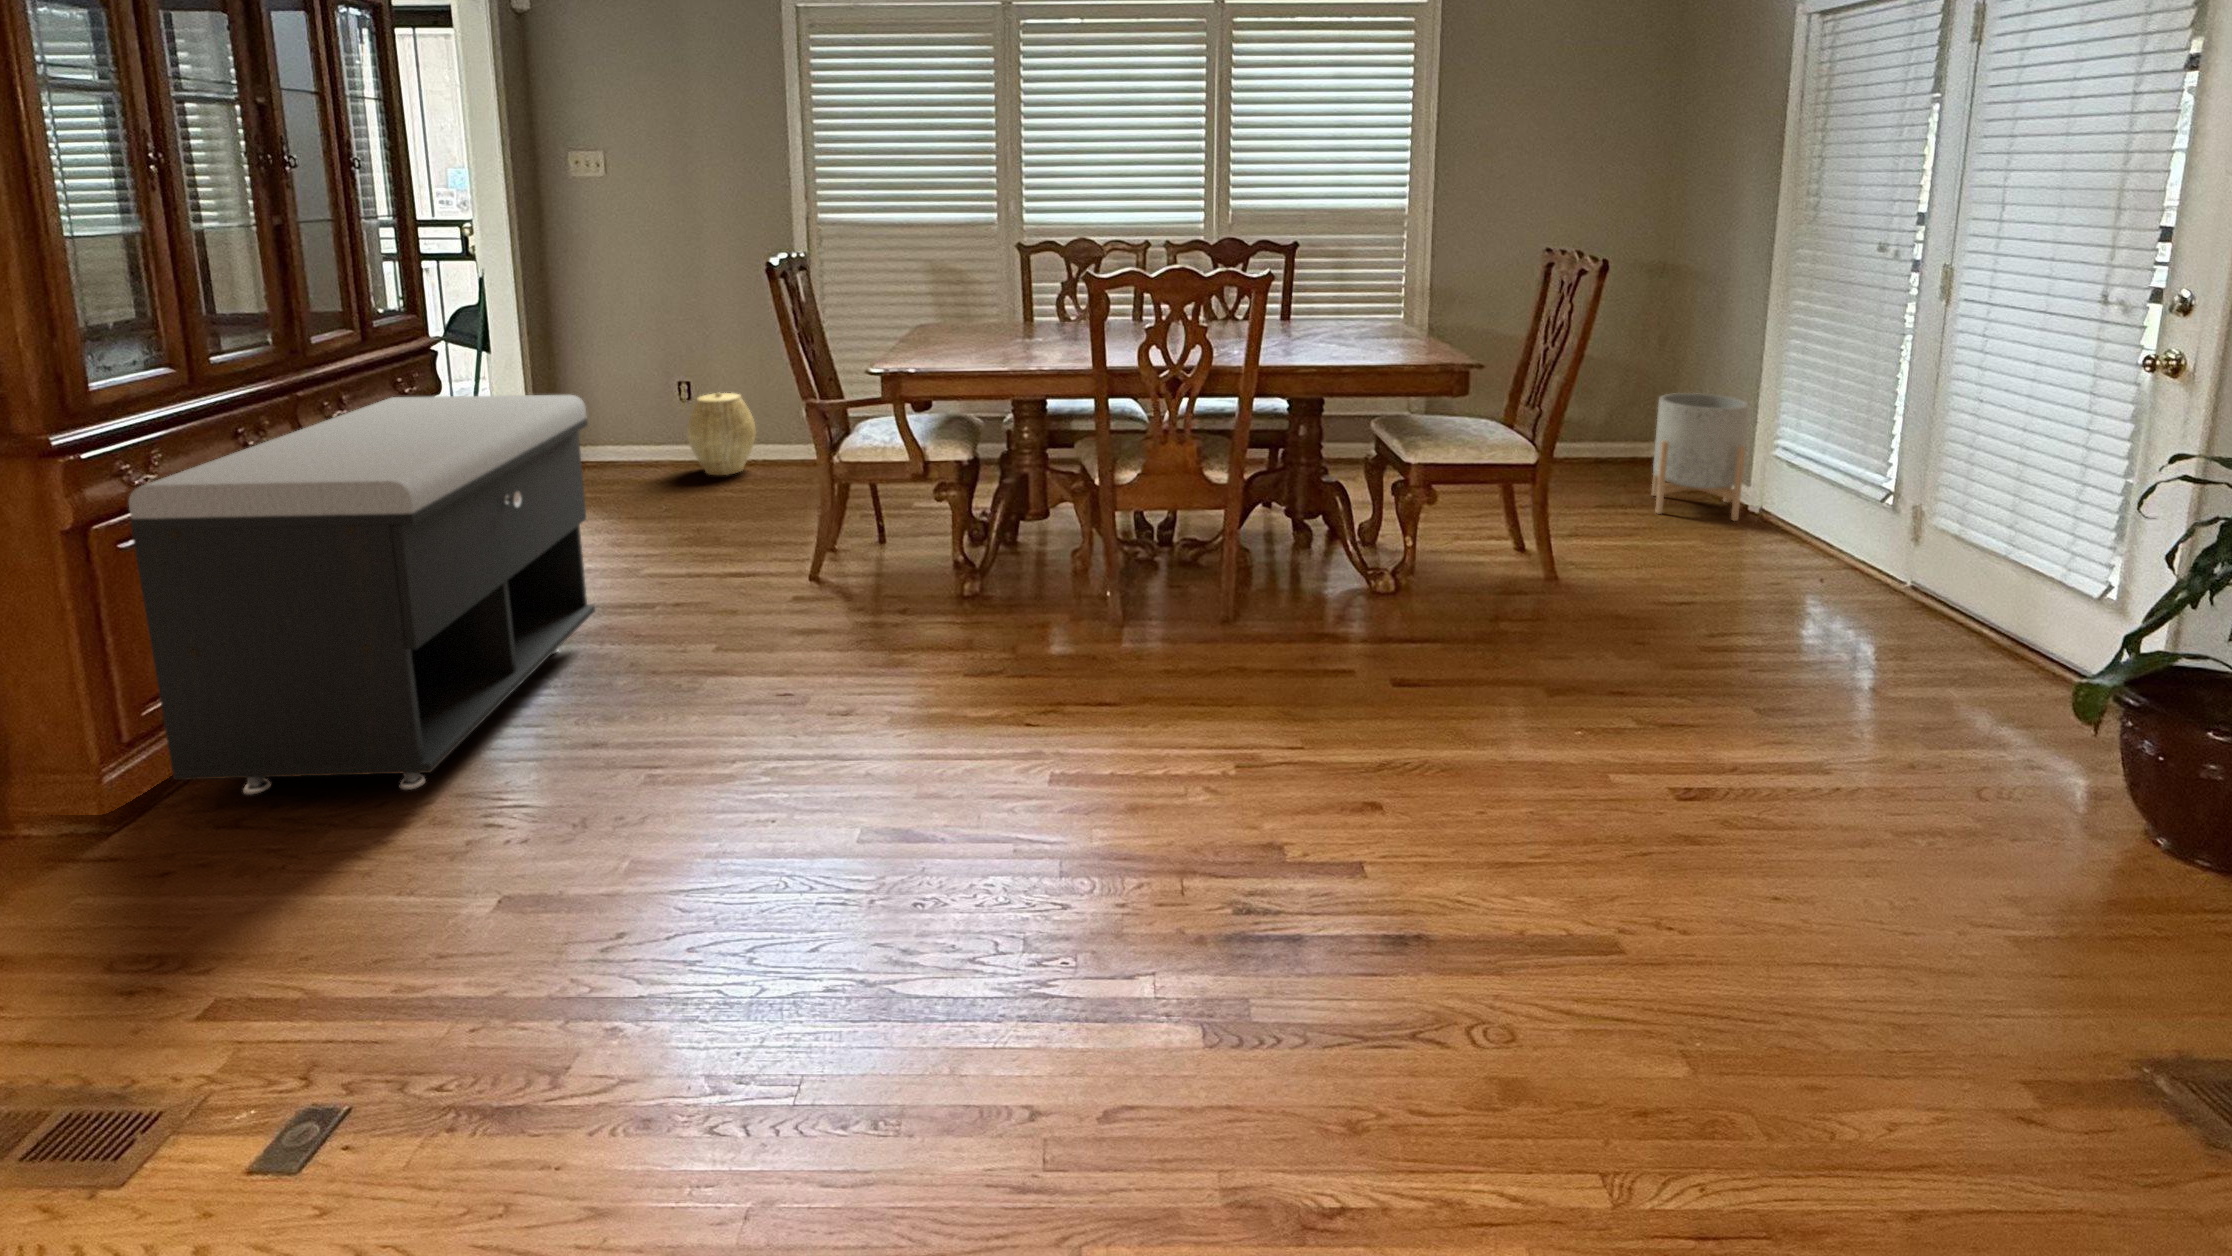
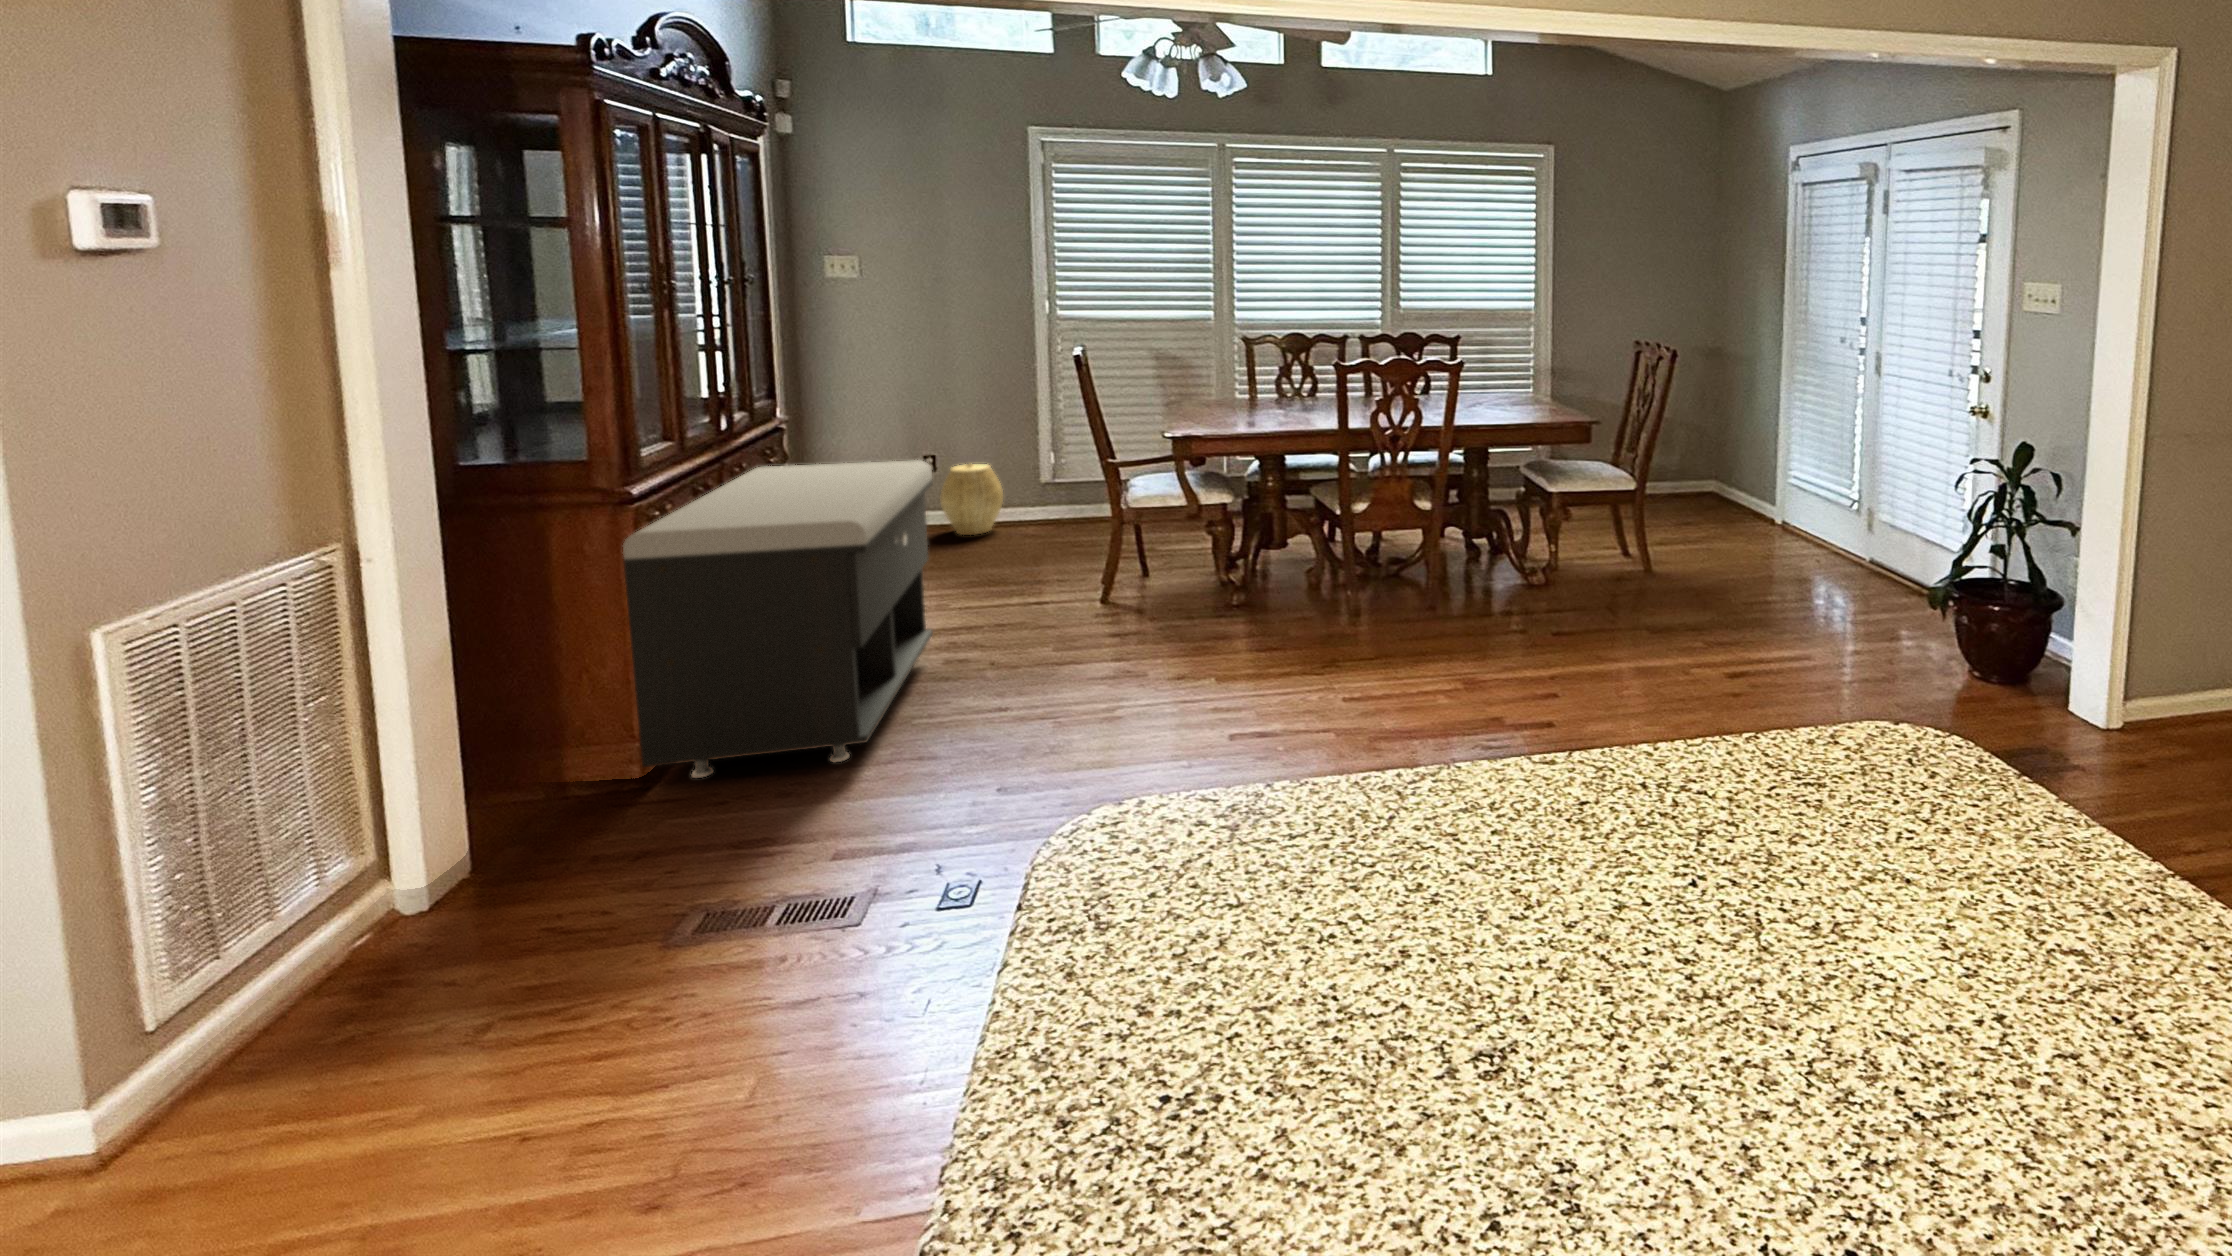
planter: present [1652,393,1748,521] -> none [1712,441,1770,528]

